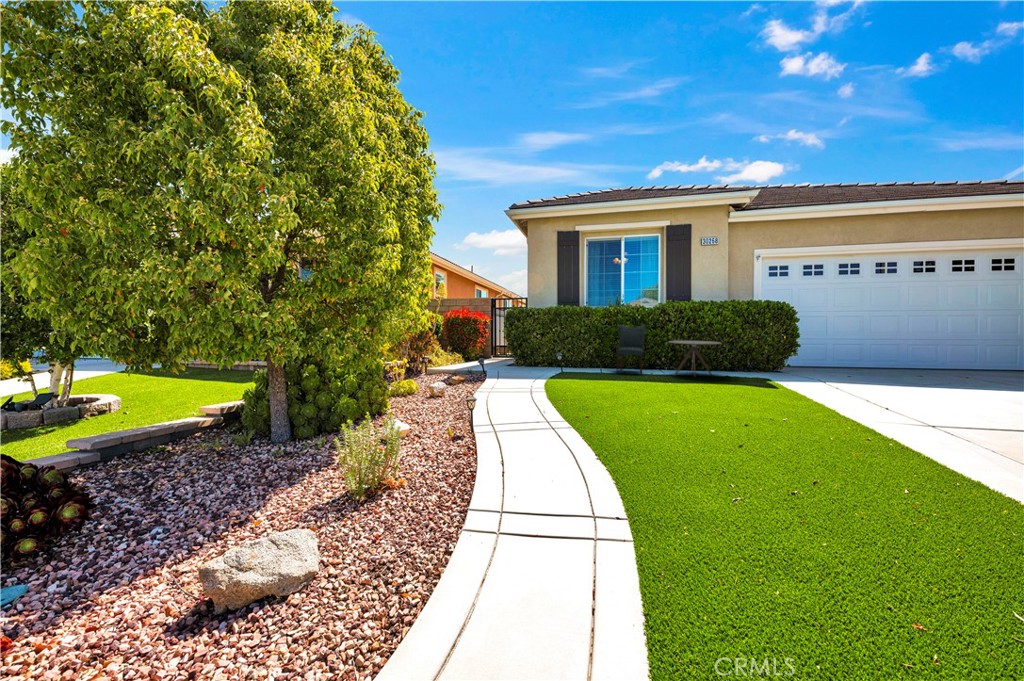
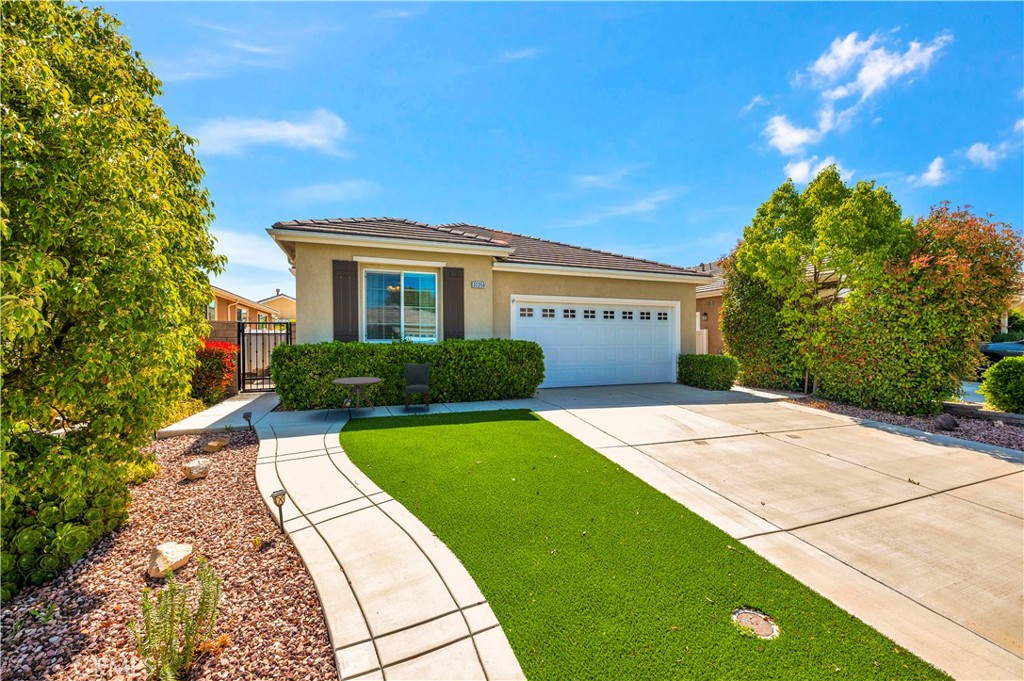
round table: present [669,341,721,376] -> present [332,377,382,414]

